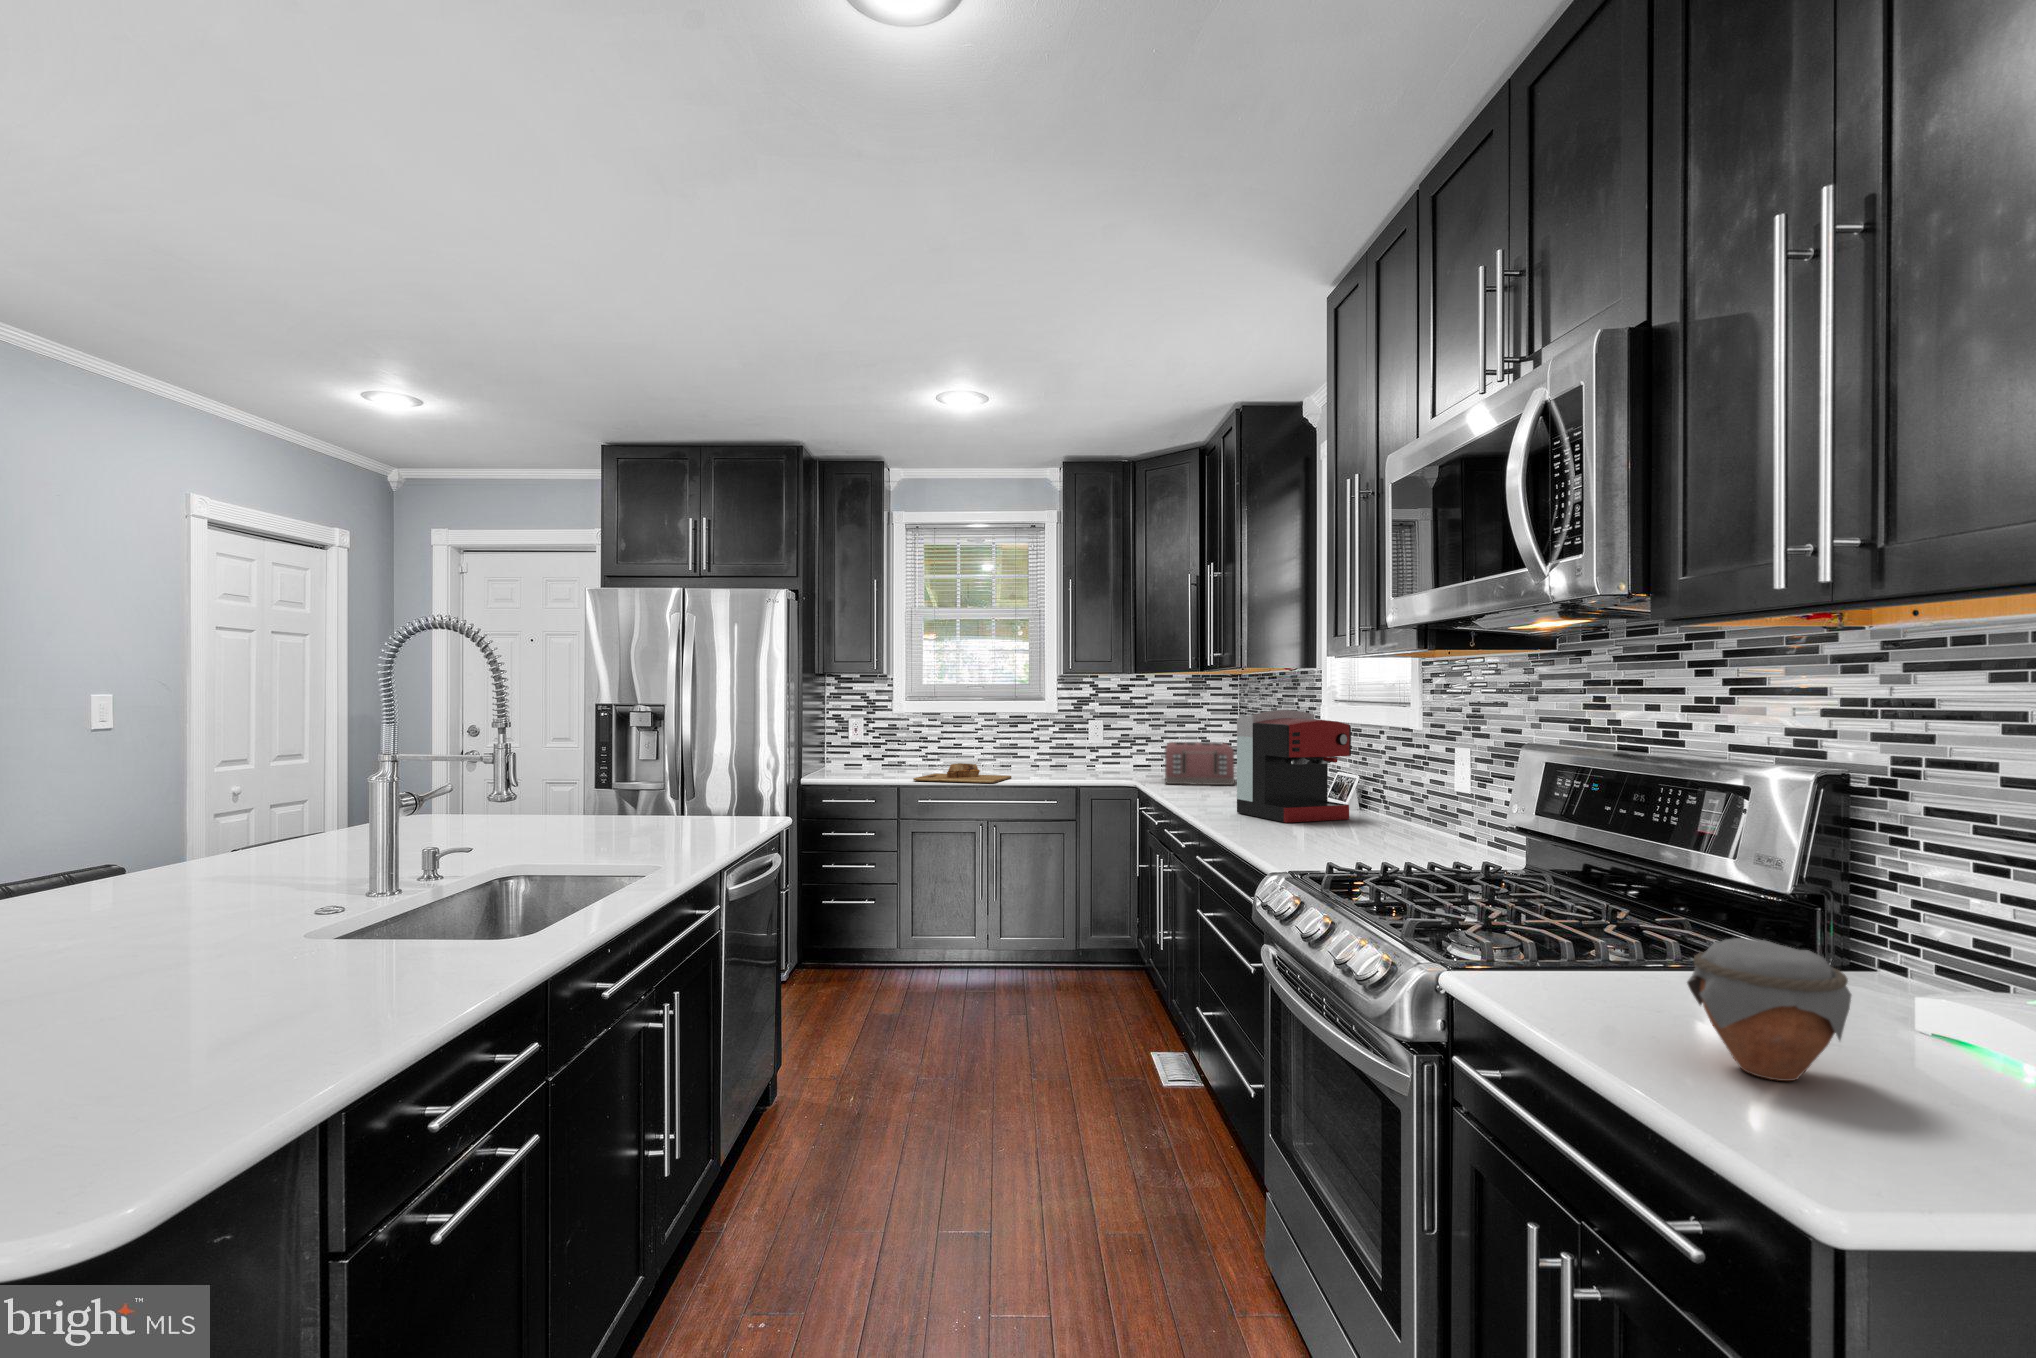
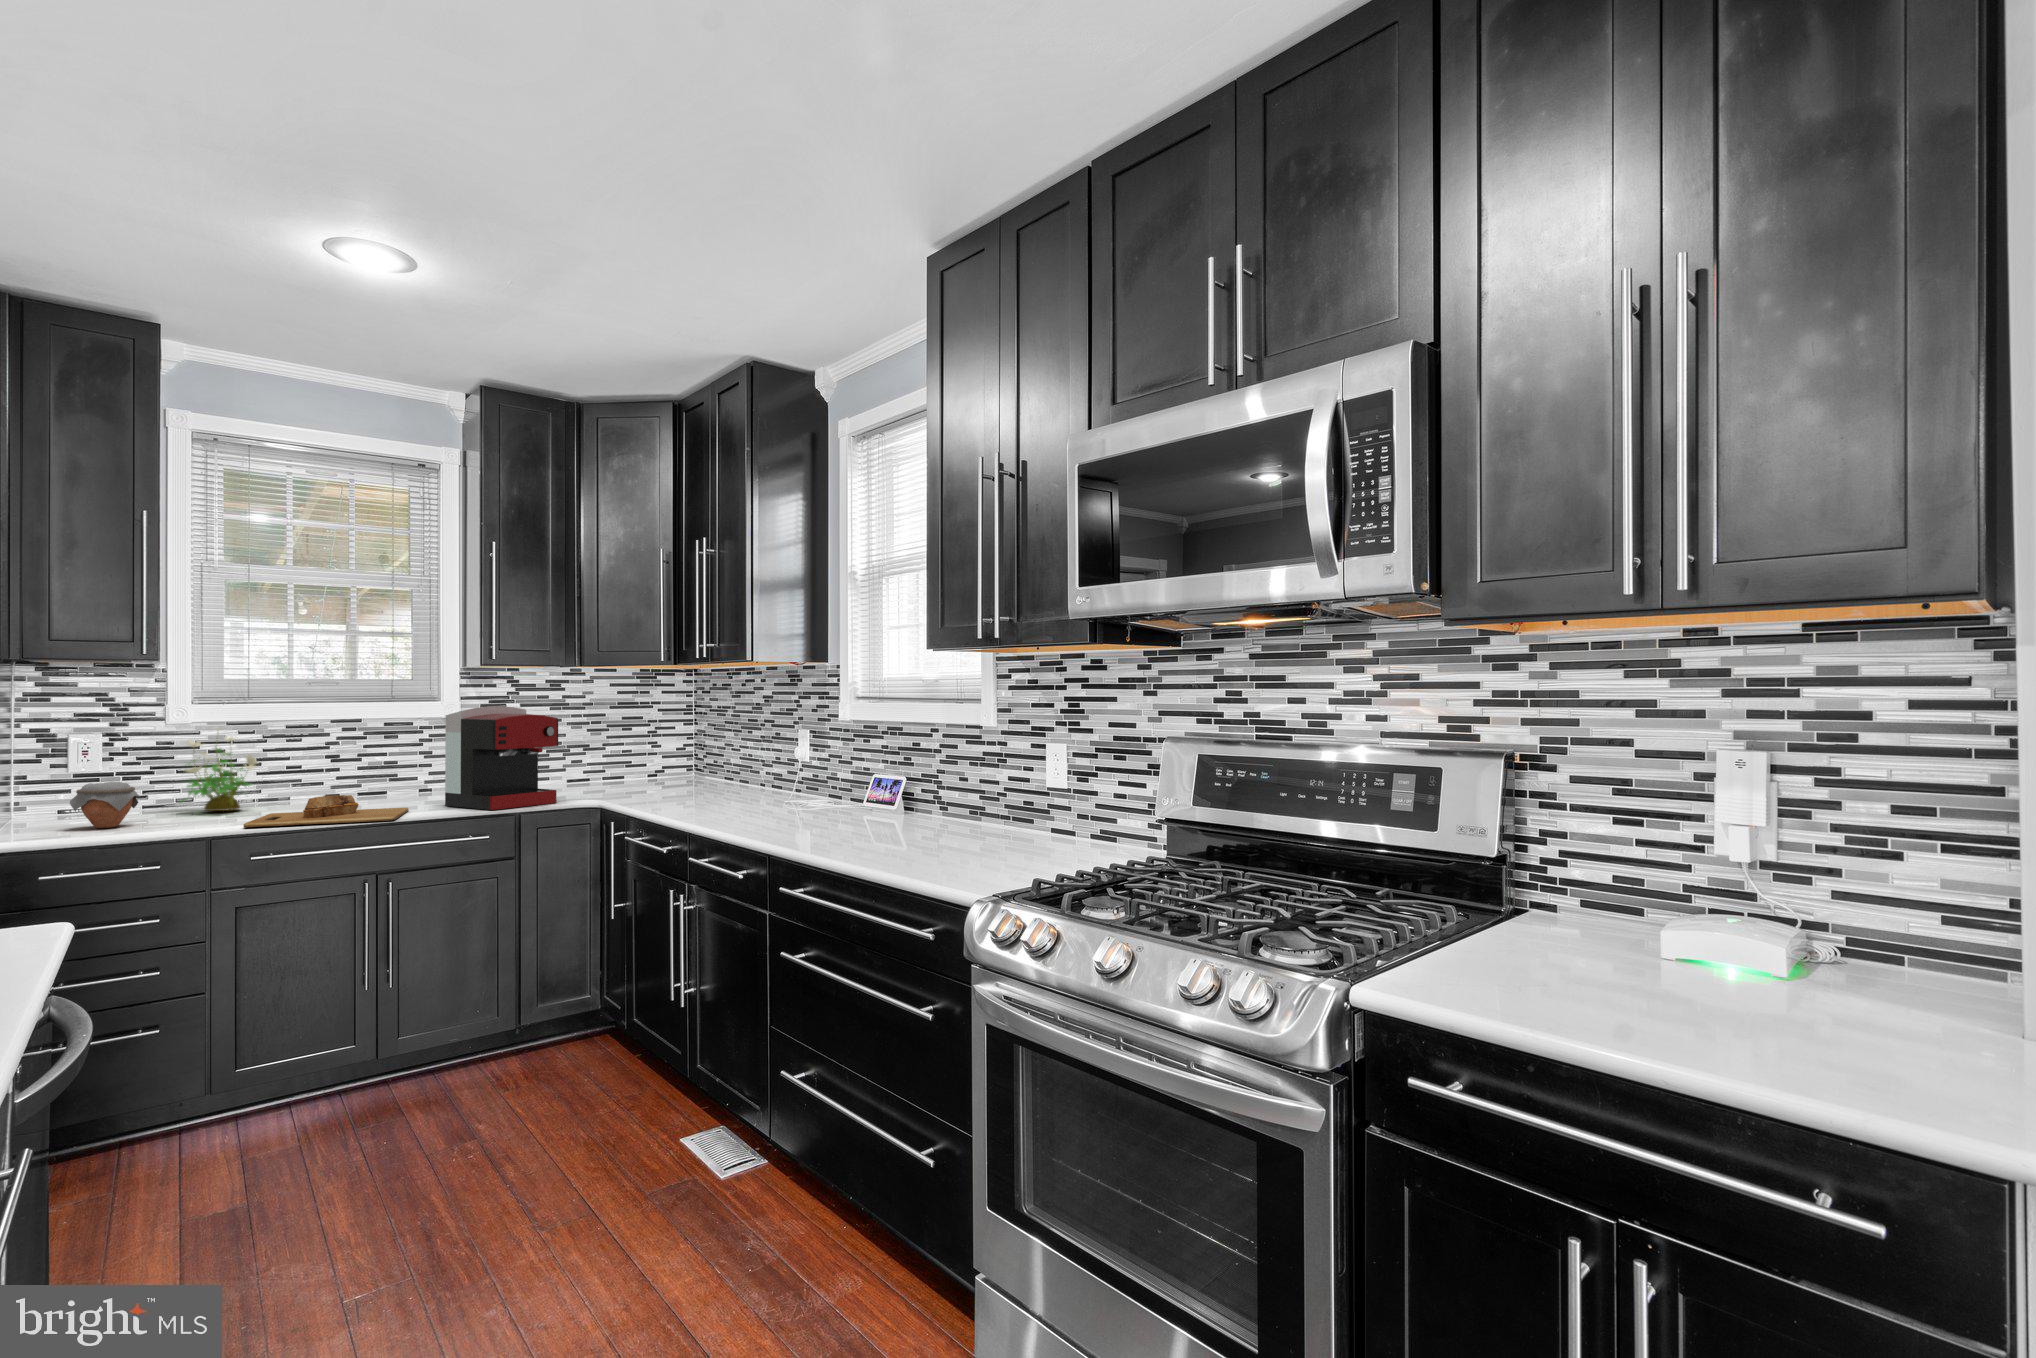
coffee maker: present [1237,710,1351,823] -> present [445,706,558,810]
potted plant: none [895,716,938,770] -> present [180,737,258,811]
toaster: present [1165,742,1235,785] -> none [628,748,729,802]
jar: present [1687,938,1851,1081] -> present [70,782,139,828]

